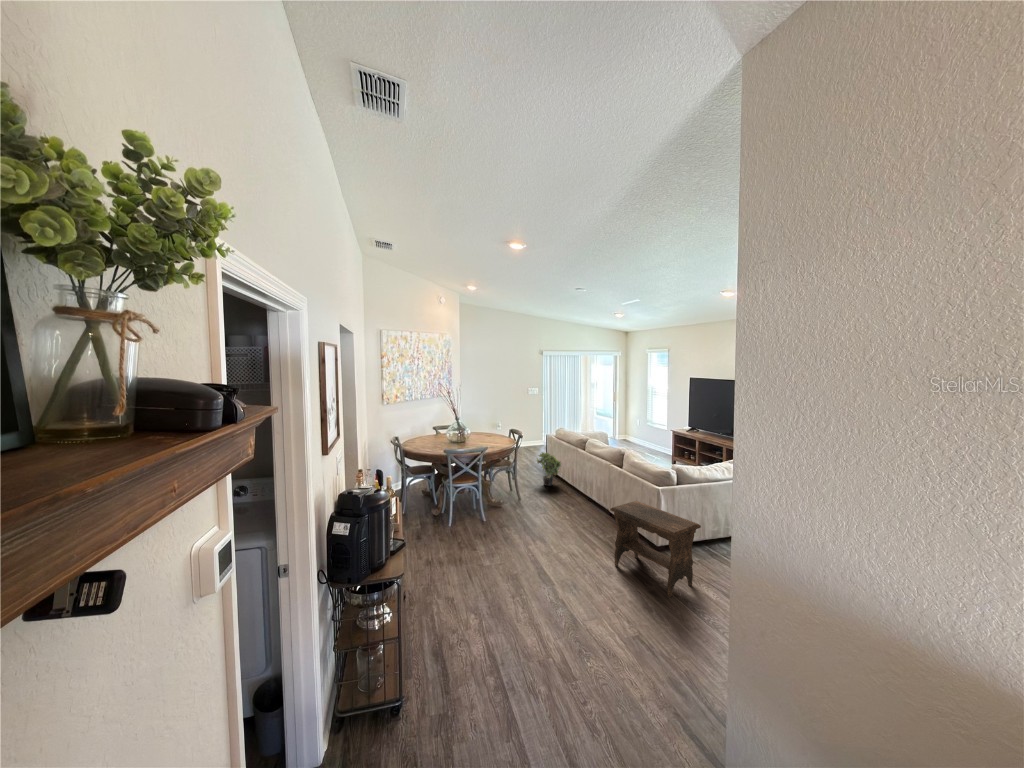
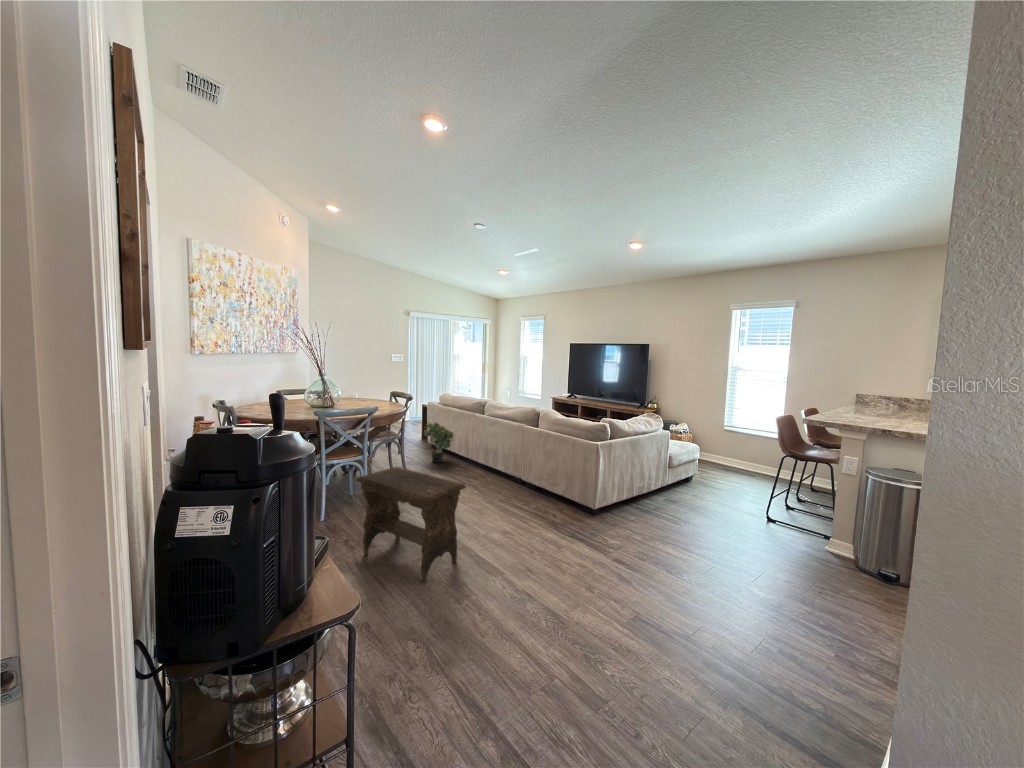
footstool: present [610,501,701,597] -> present [356,467,466,582]

